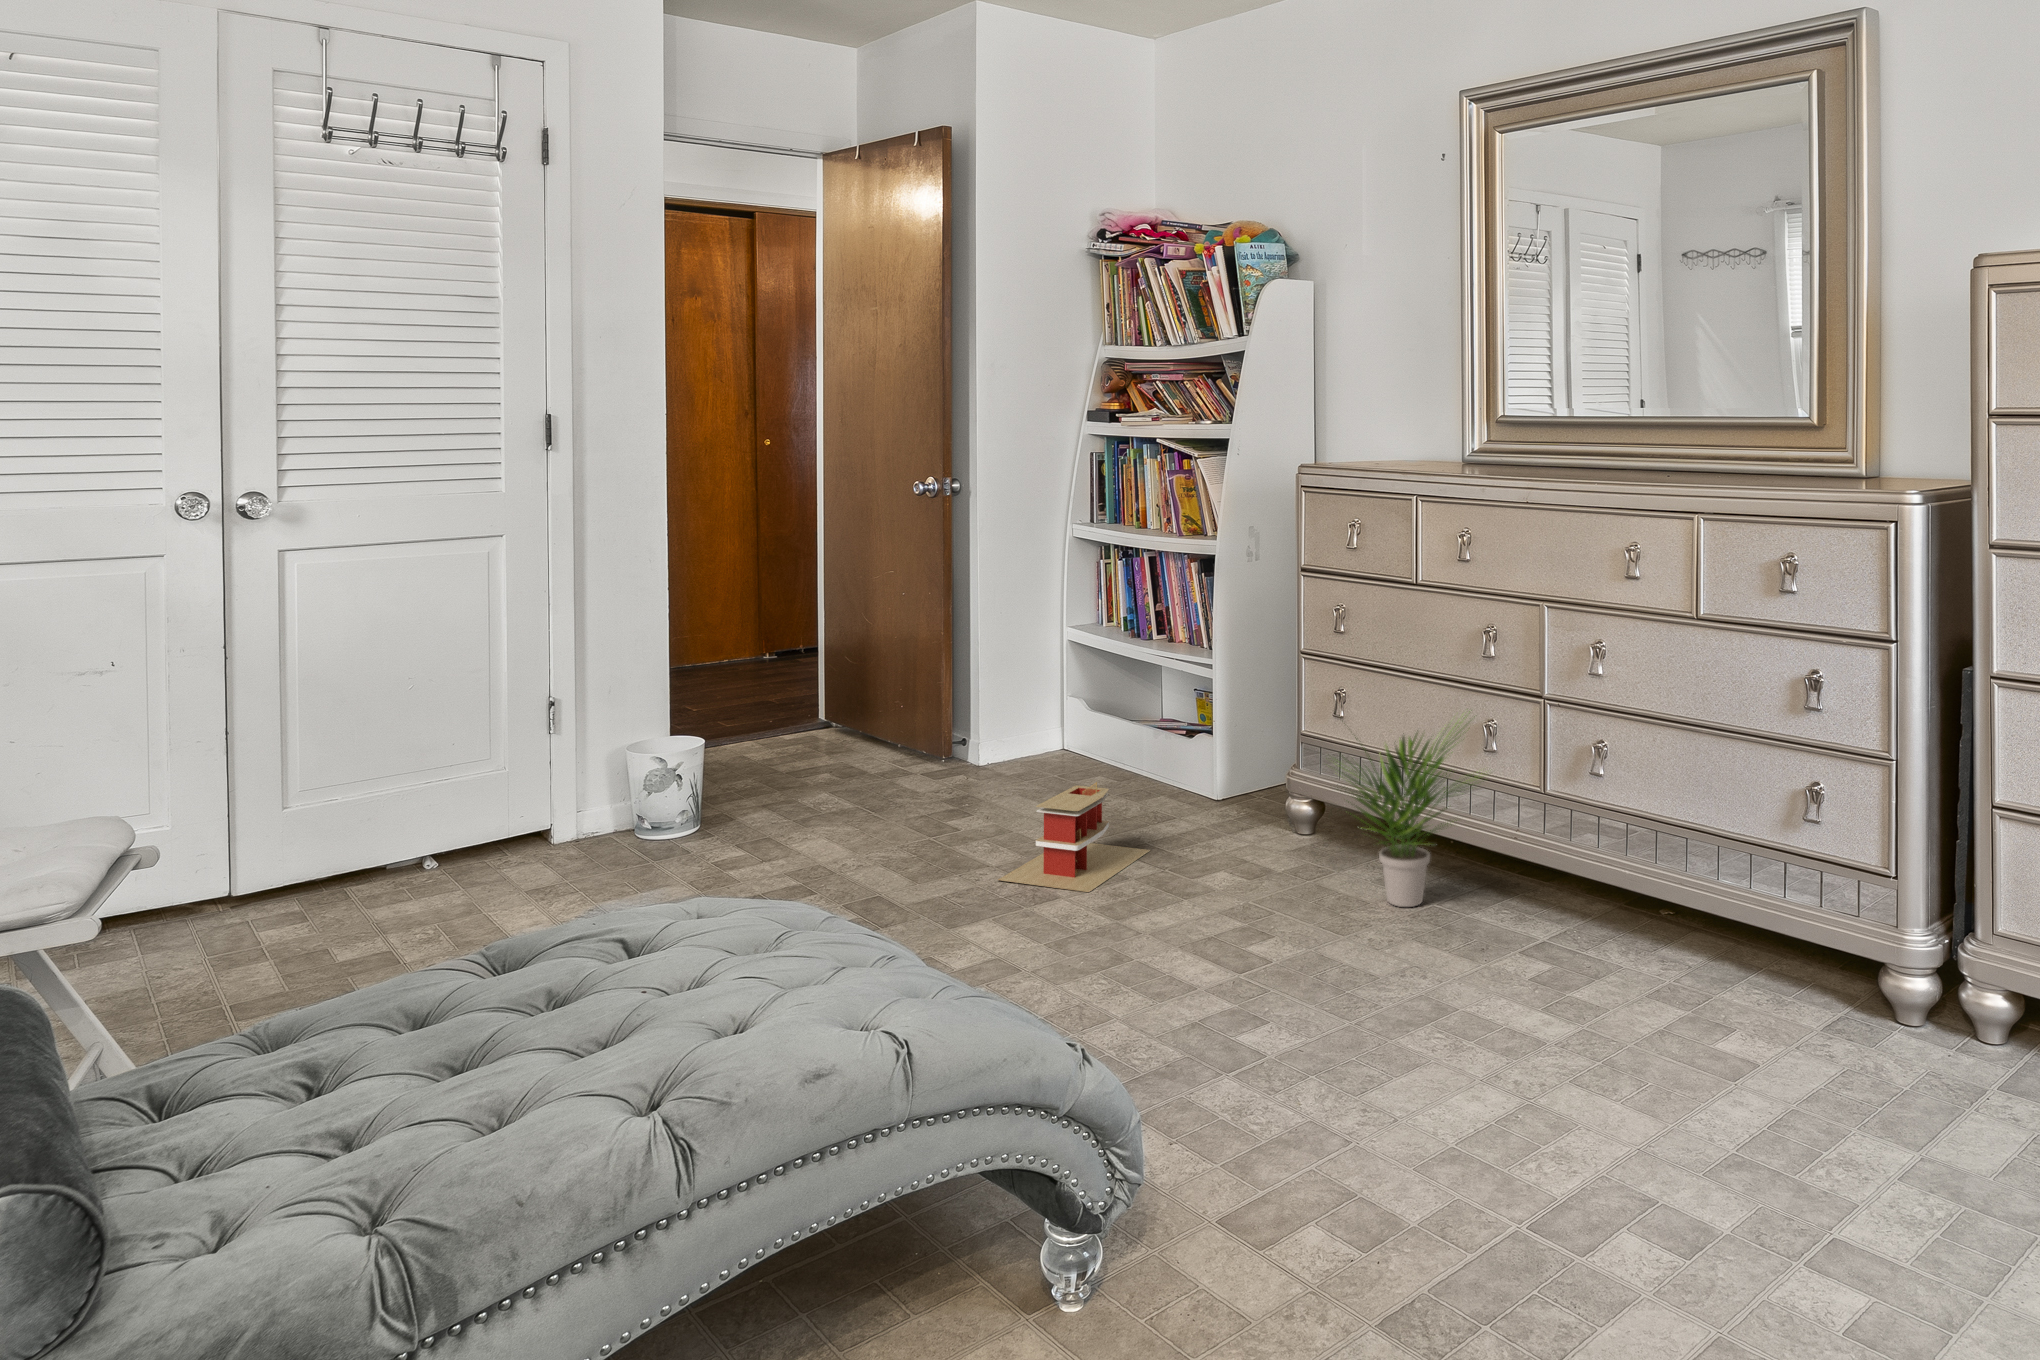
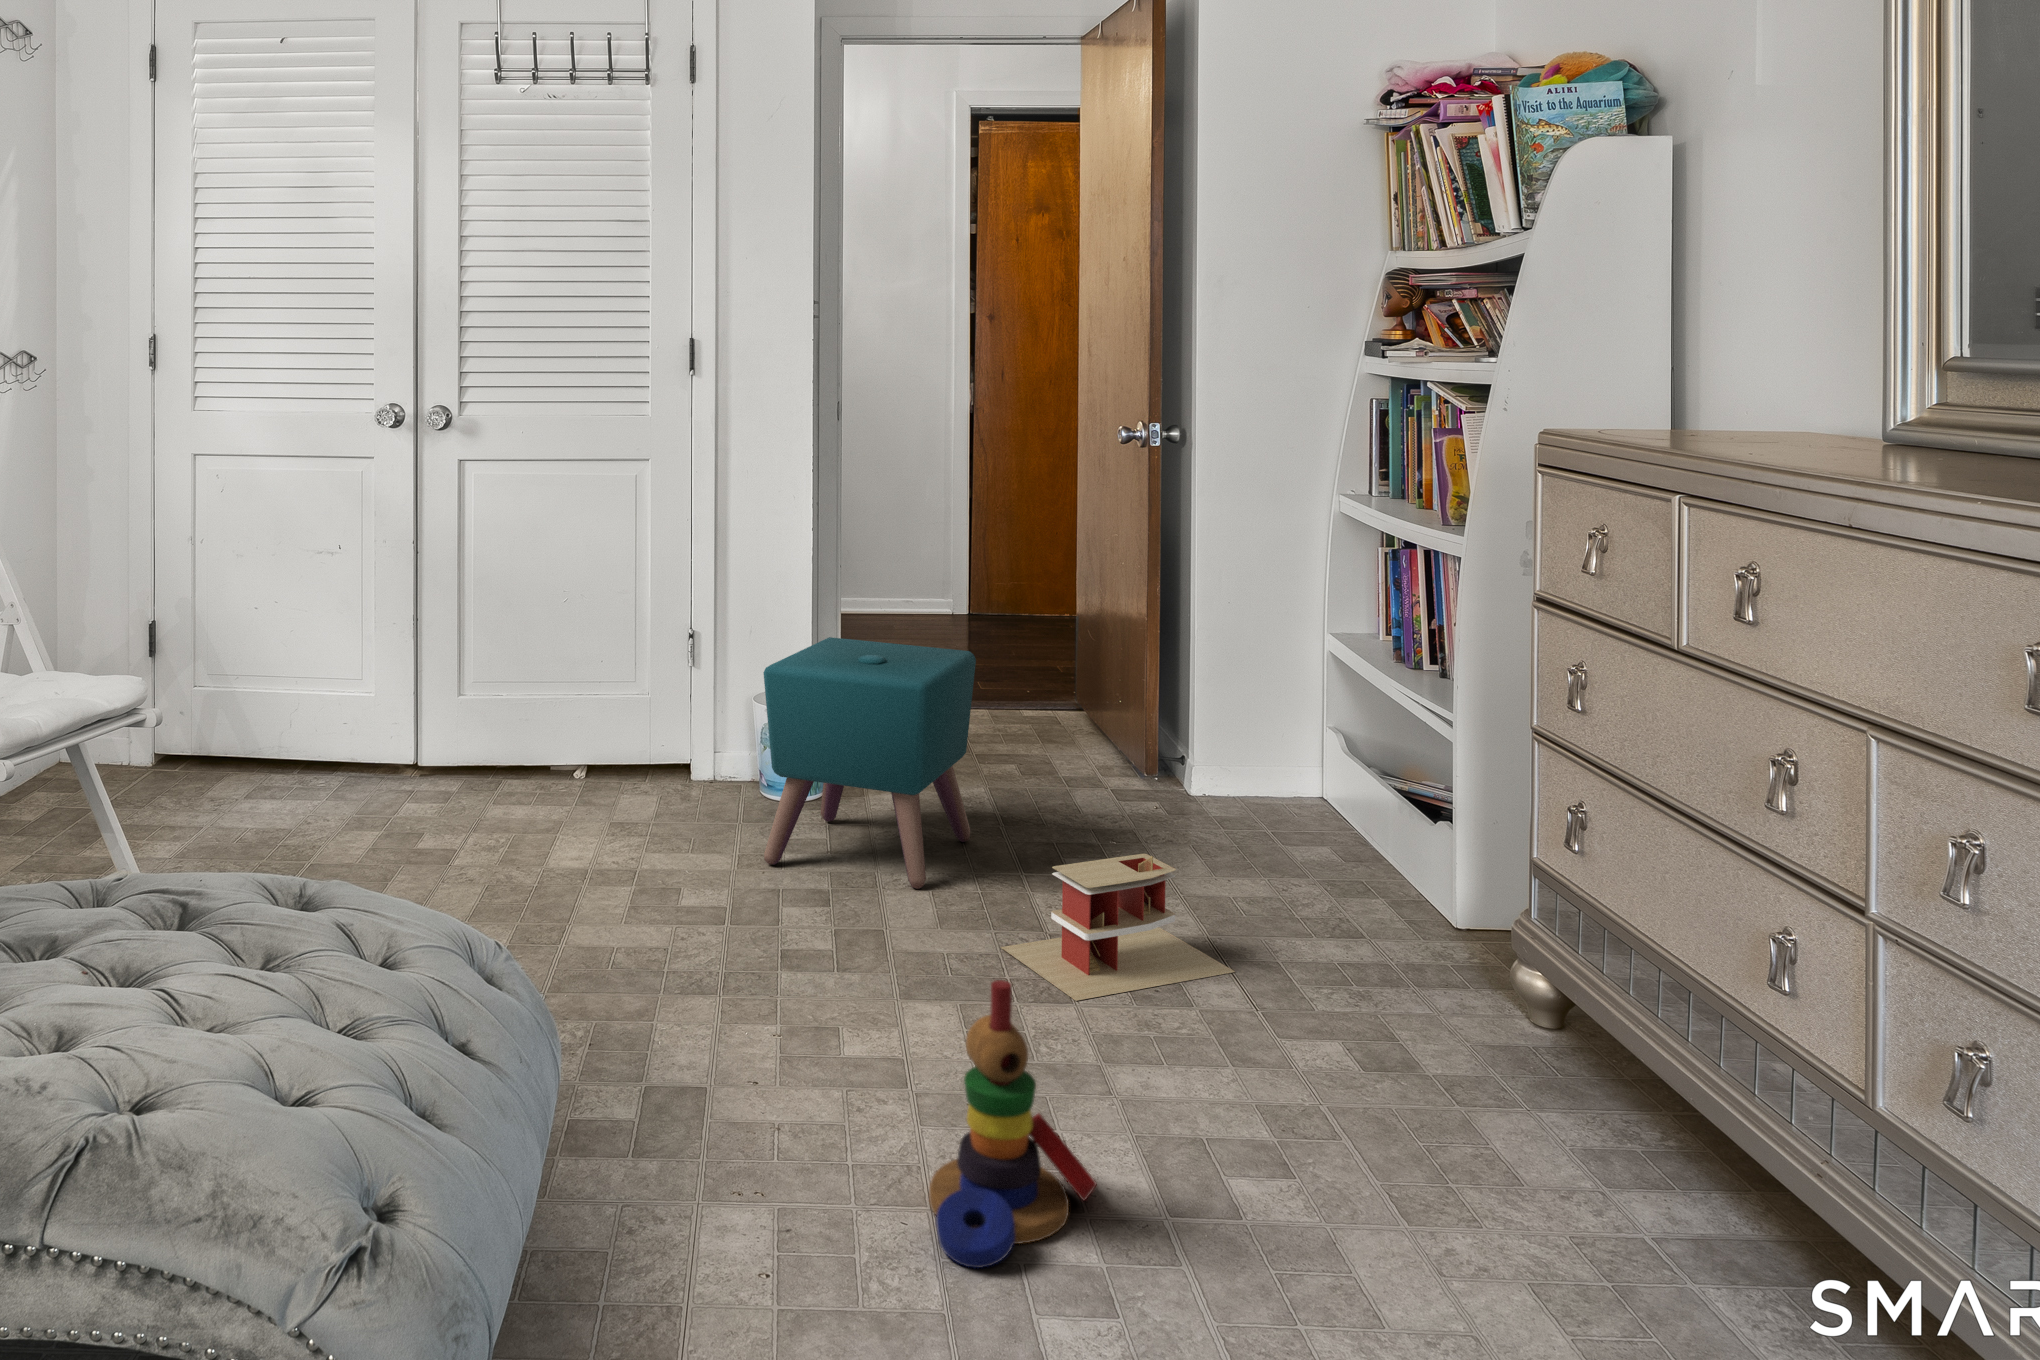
ottoman: none [726,669,890,884] -> present [763,637,976,889]
potted plant: present [1342,711,1475,907] -> none [1325,831,1657,1208]
stacking toy: none [1163,841,1260,1027] -> present [929,980,1097,1268]

